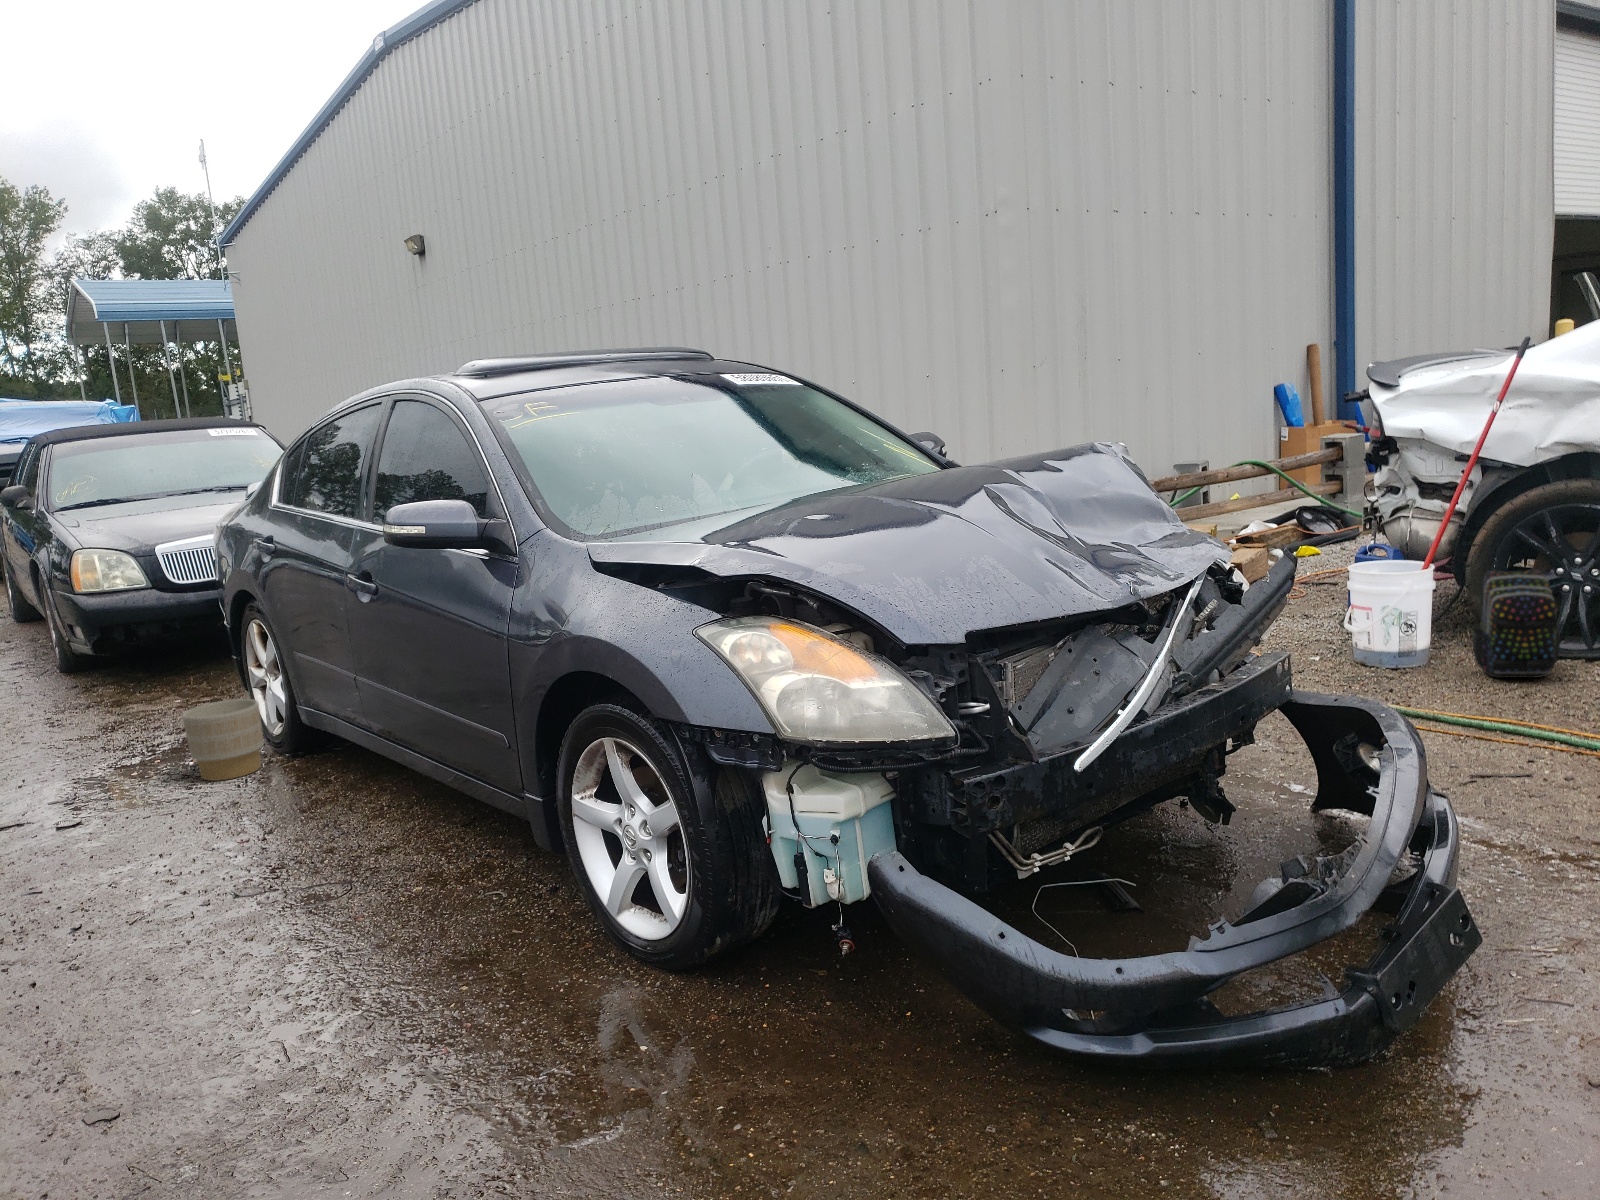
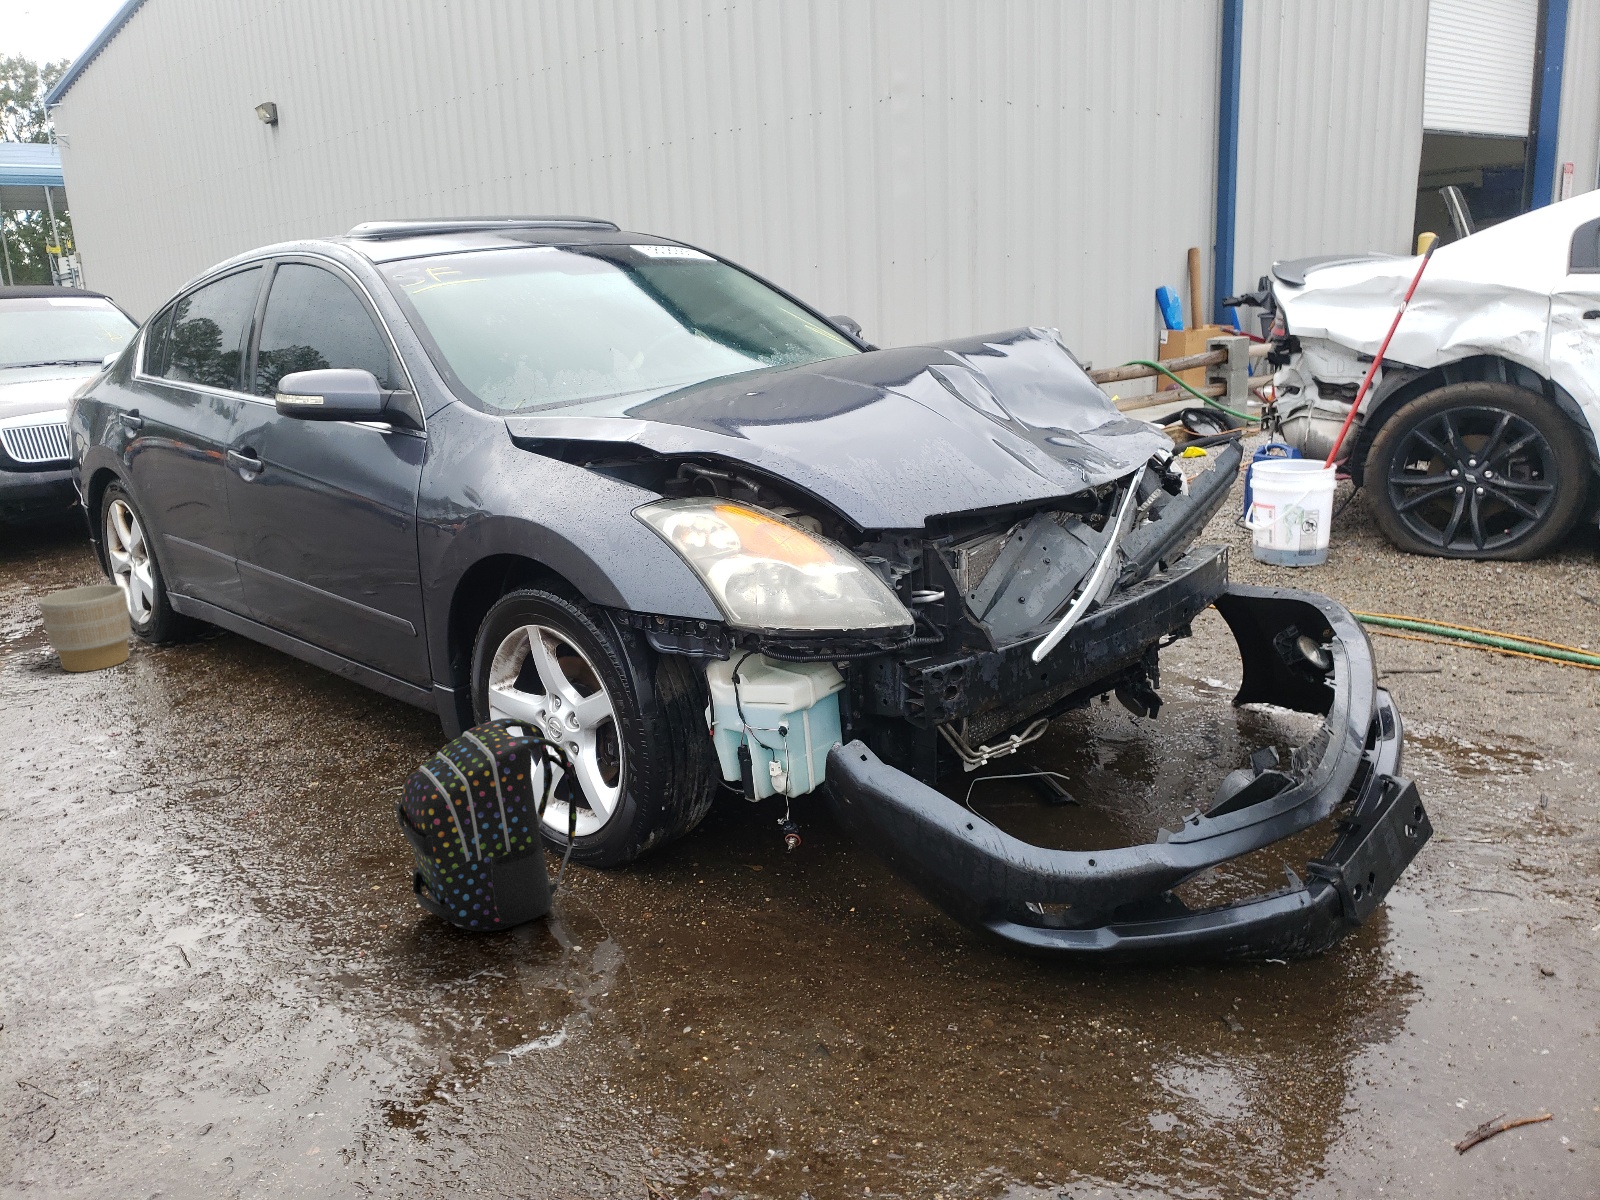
backpack: present [1472,569,1560,678] -> present [395,718,577,931]

